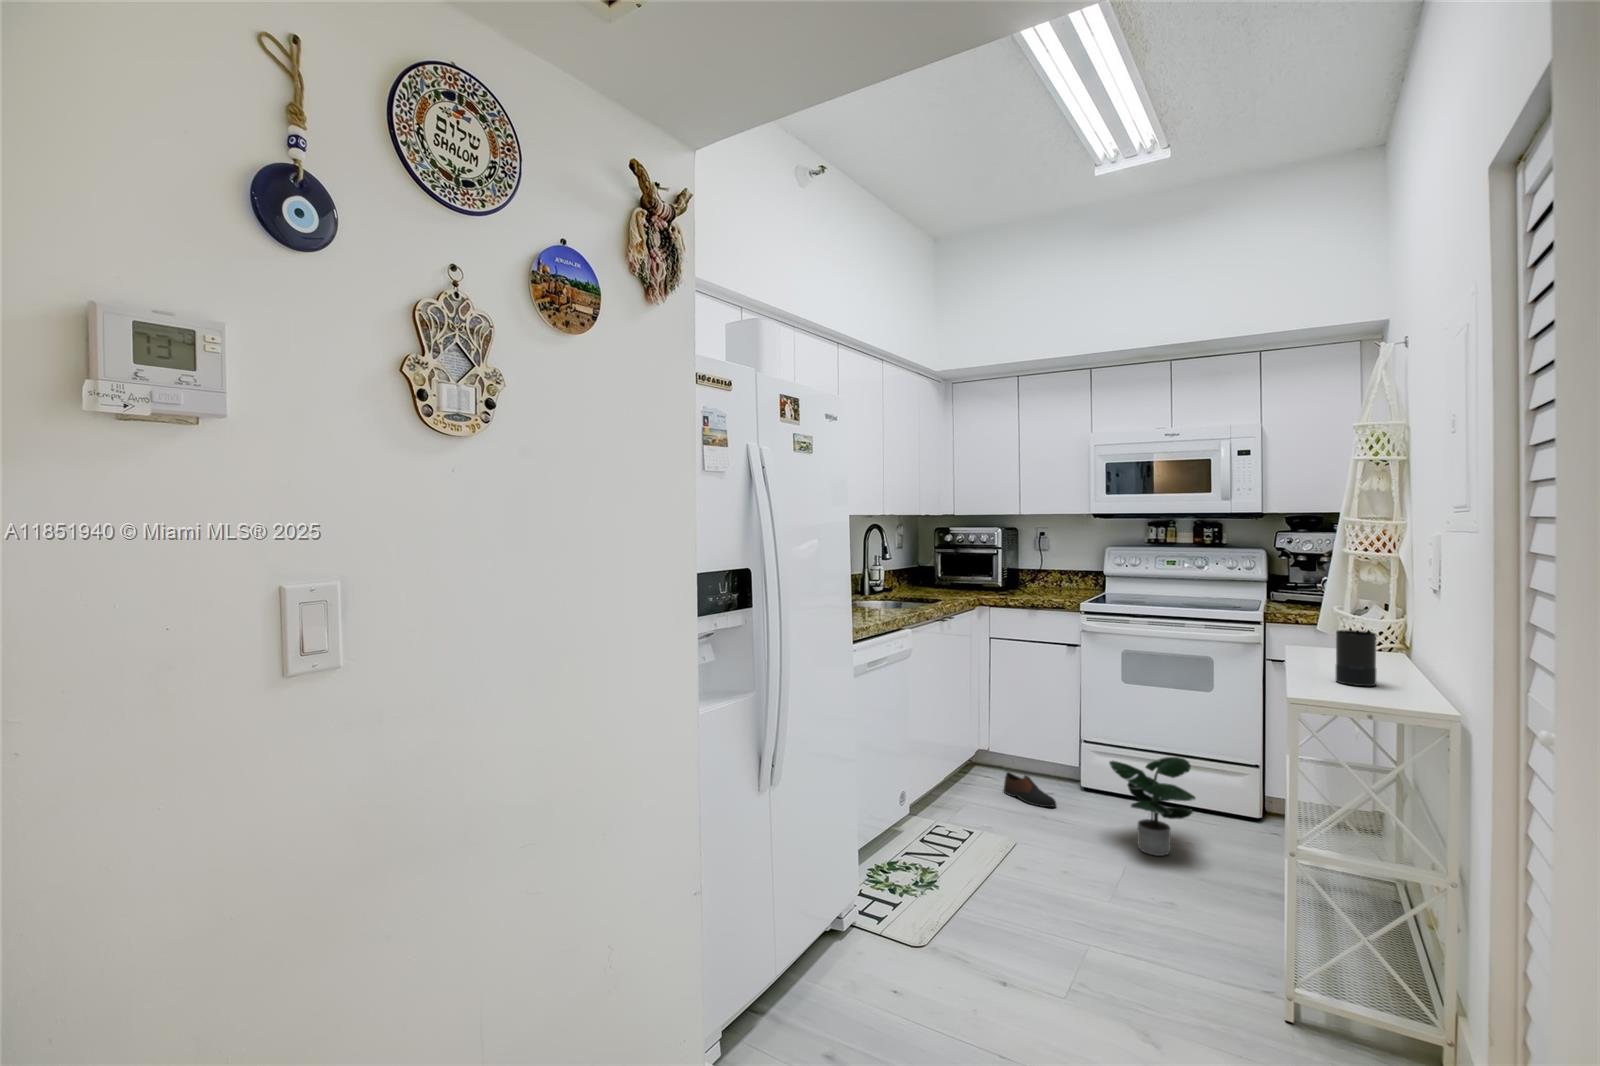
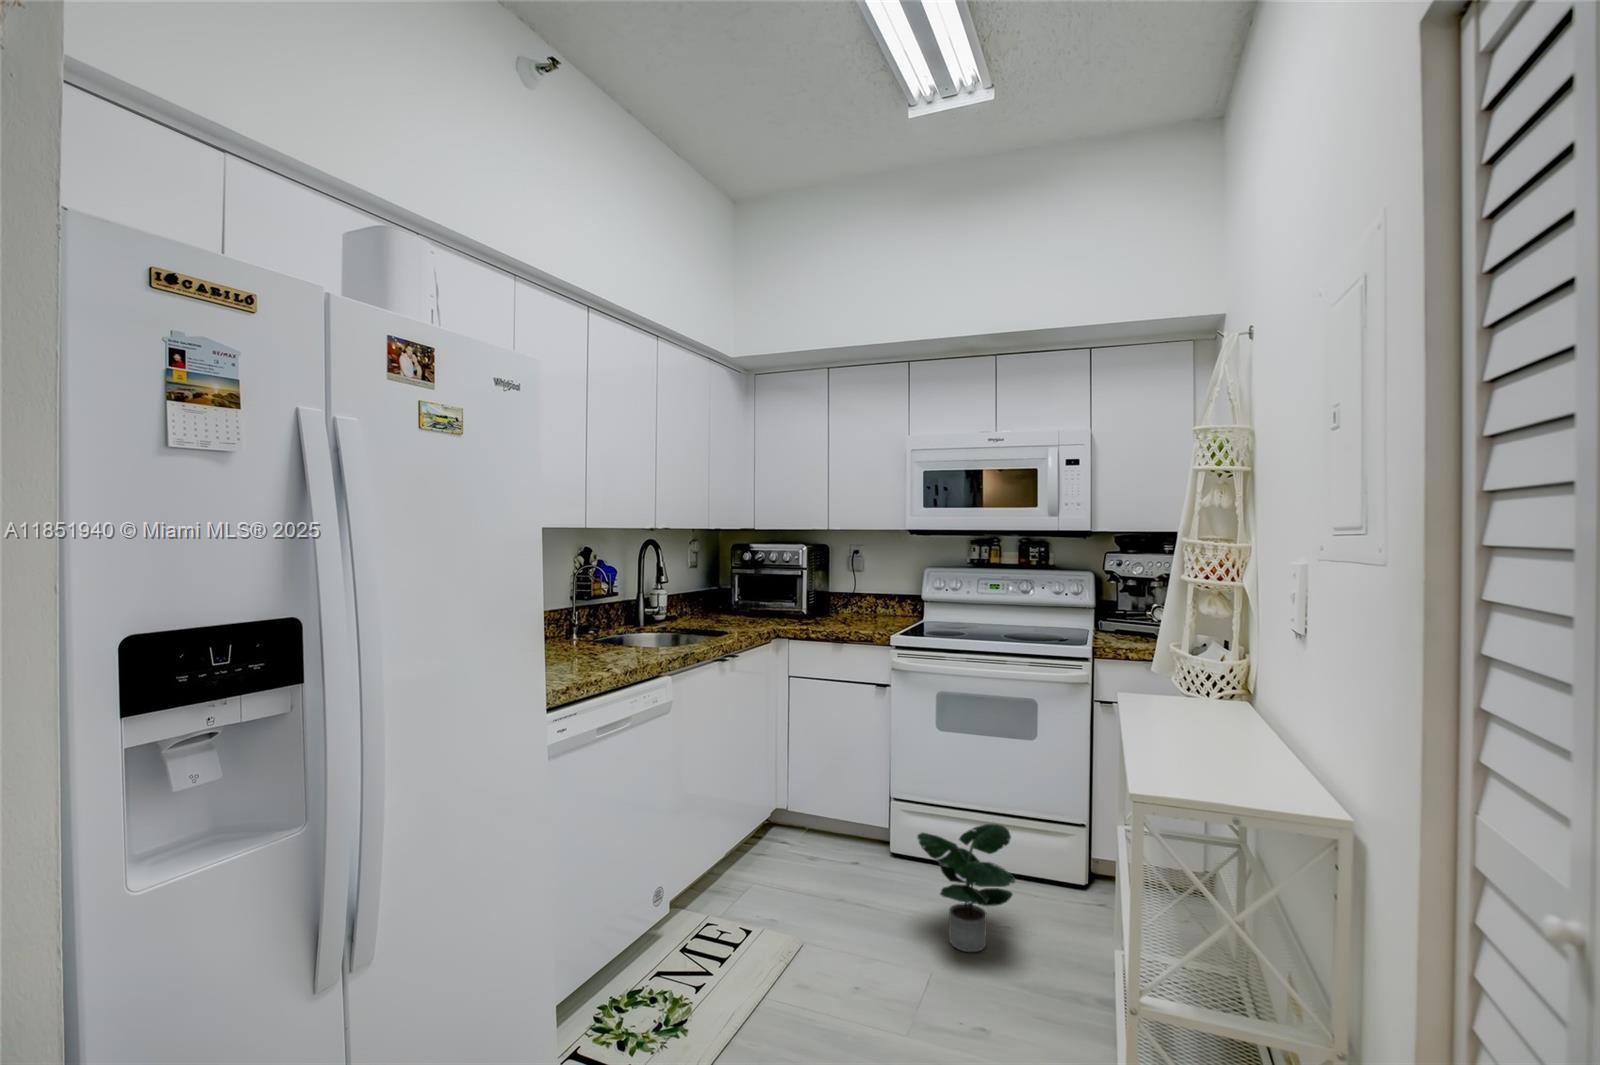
candle: present [1336,630,1376,686] -> none [1177,679,1232,762]
shoe: present [1004,772,1056,807] -> none [801,841,860,886]

